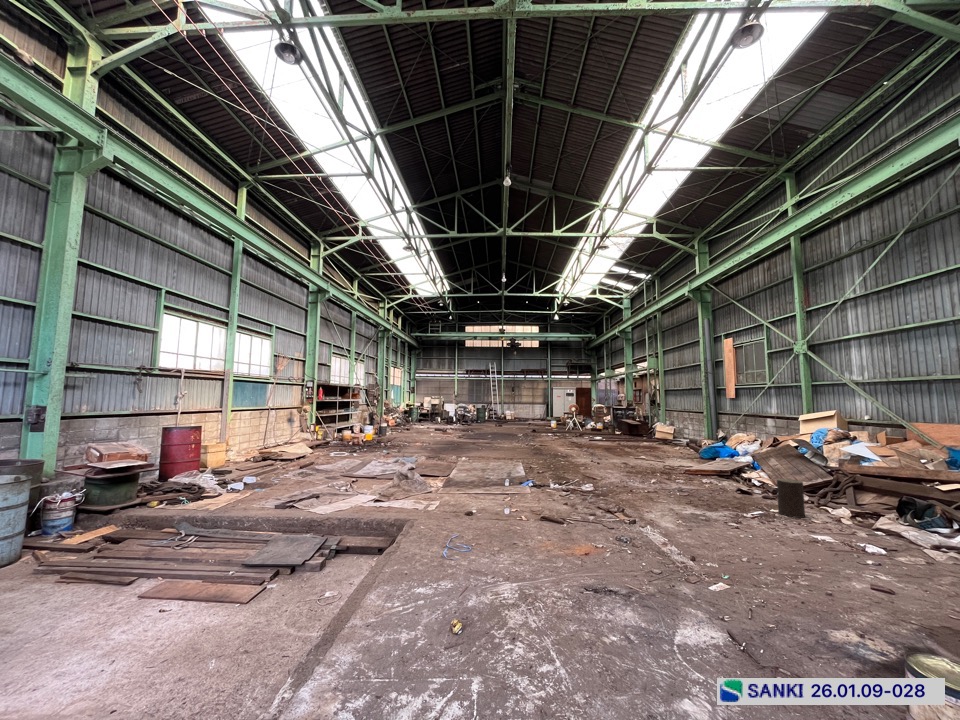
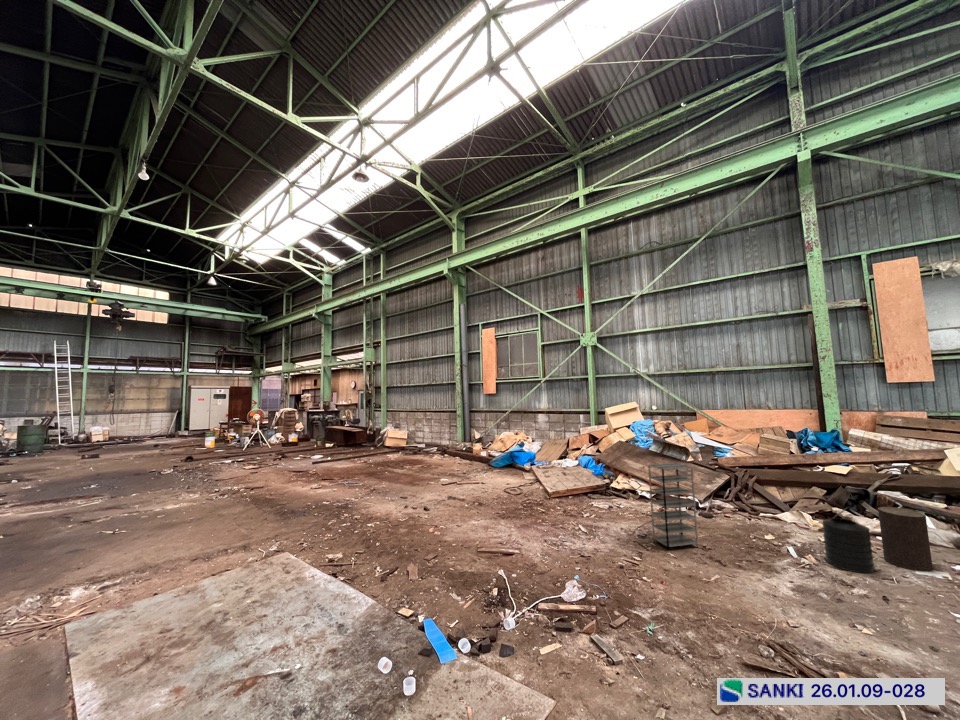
shelving unit: none [665,439,691,488] -> present [648,463,698,551]
trash can: none [734,471,760,509] -> present [823,508,874,573]

